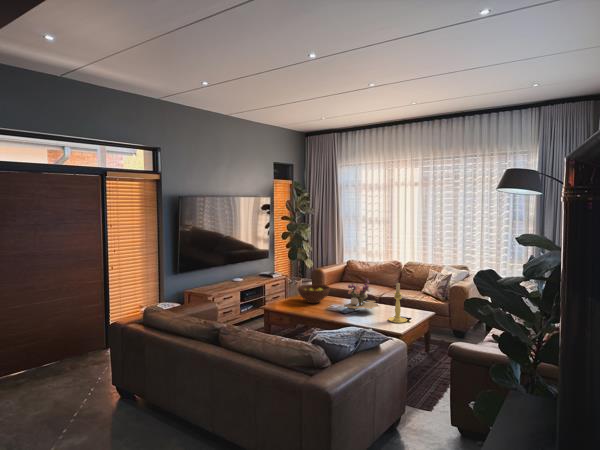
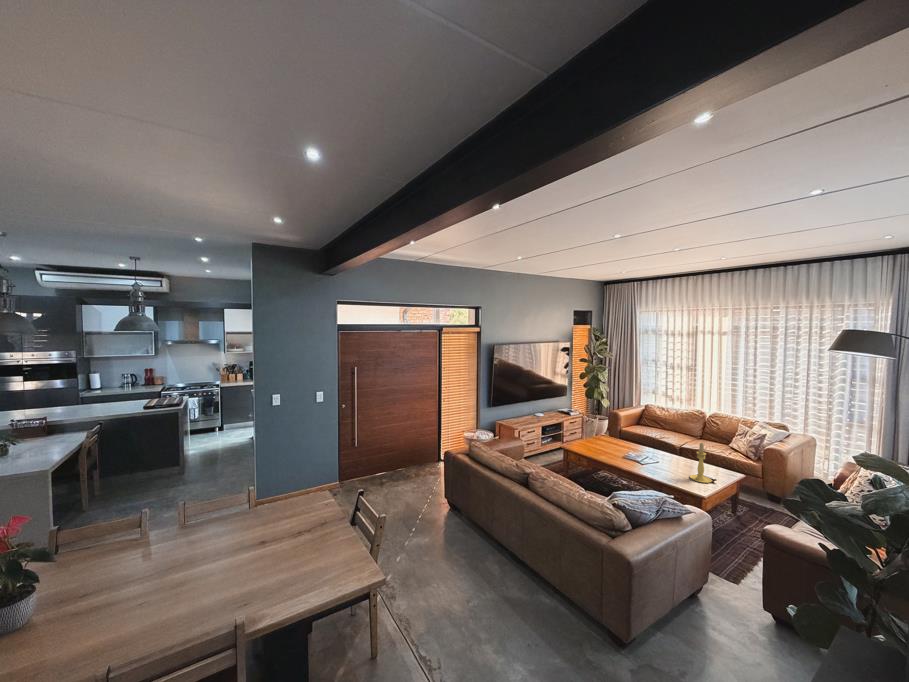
flower arrangement: present [344,279,379,311] -> none [641,431,680,463]
fruit bowl: present [298,284,330,303] -> none [595,428,627,447]

